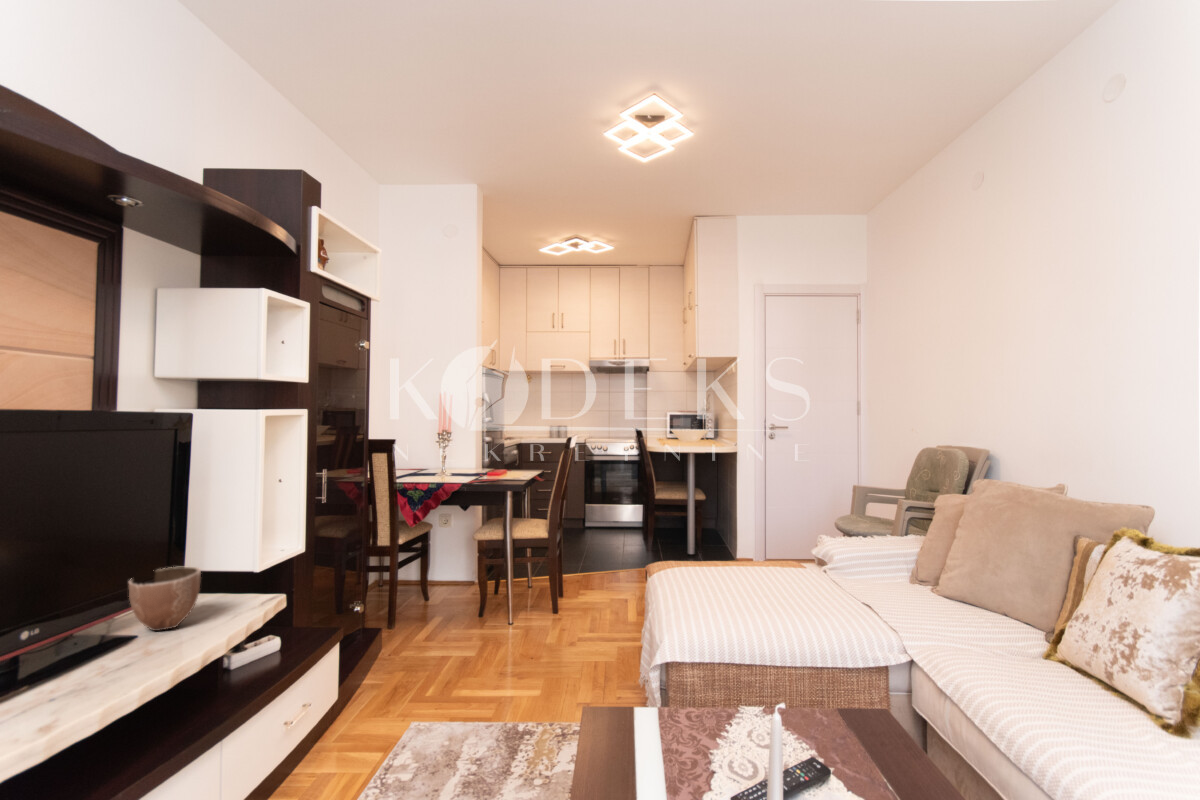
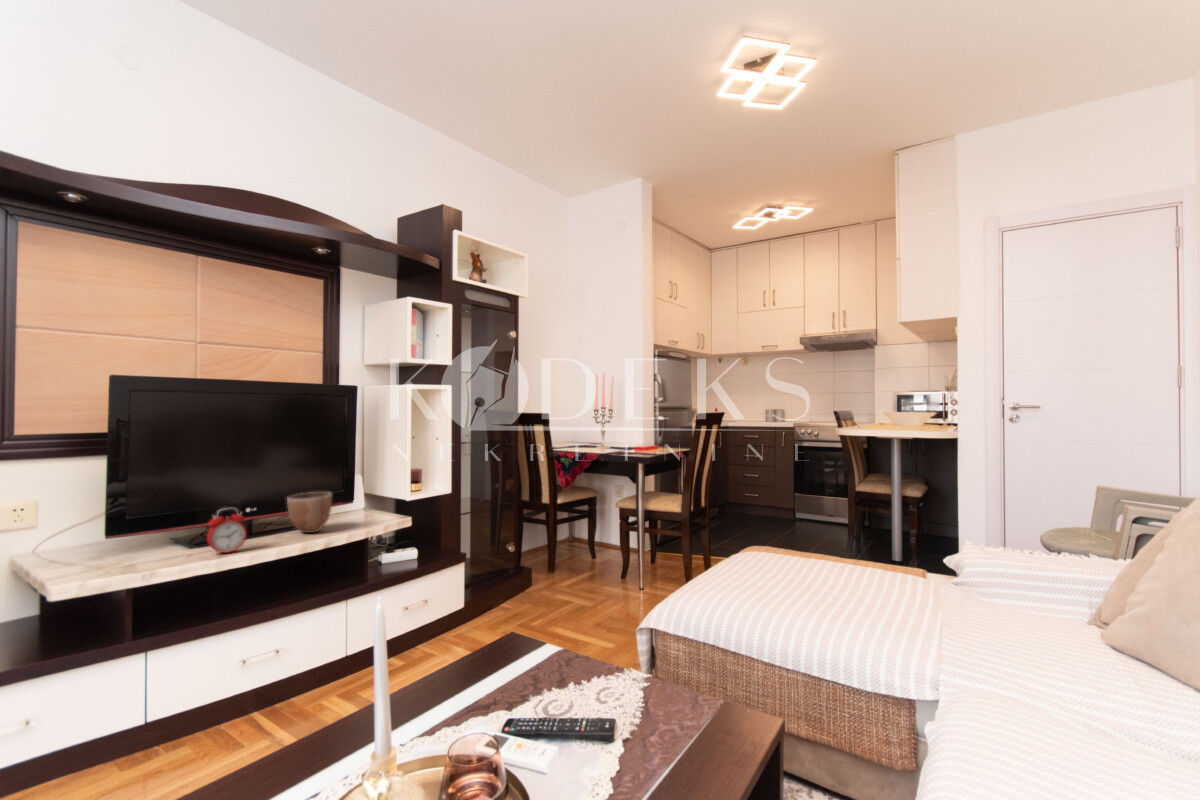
alarm clock: none [43,613,110,694] -> present [207,514,247,554]

